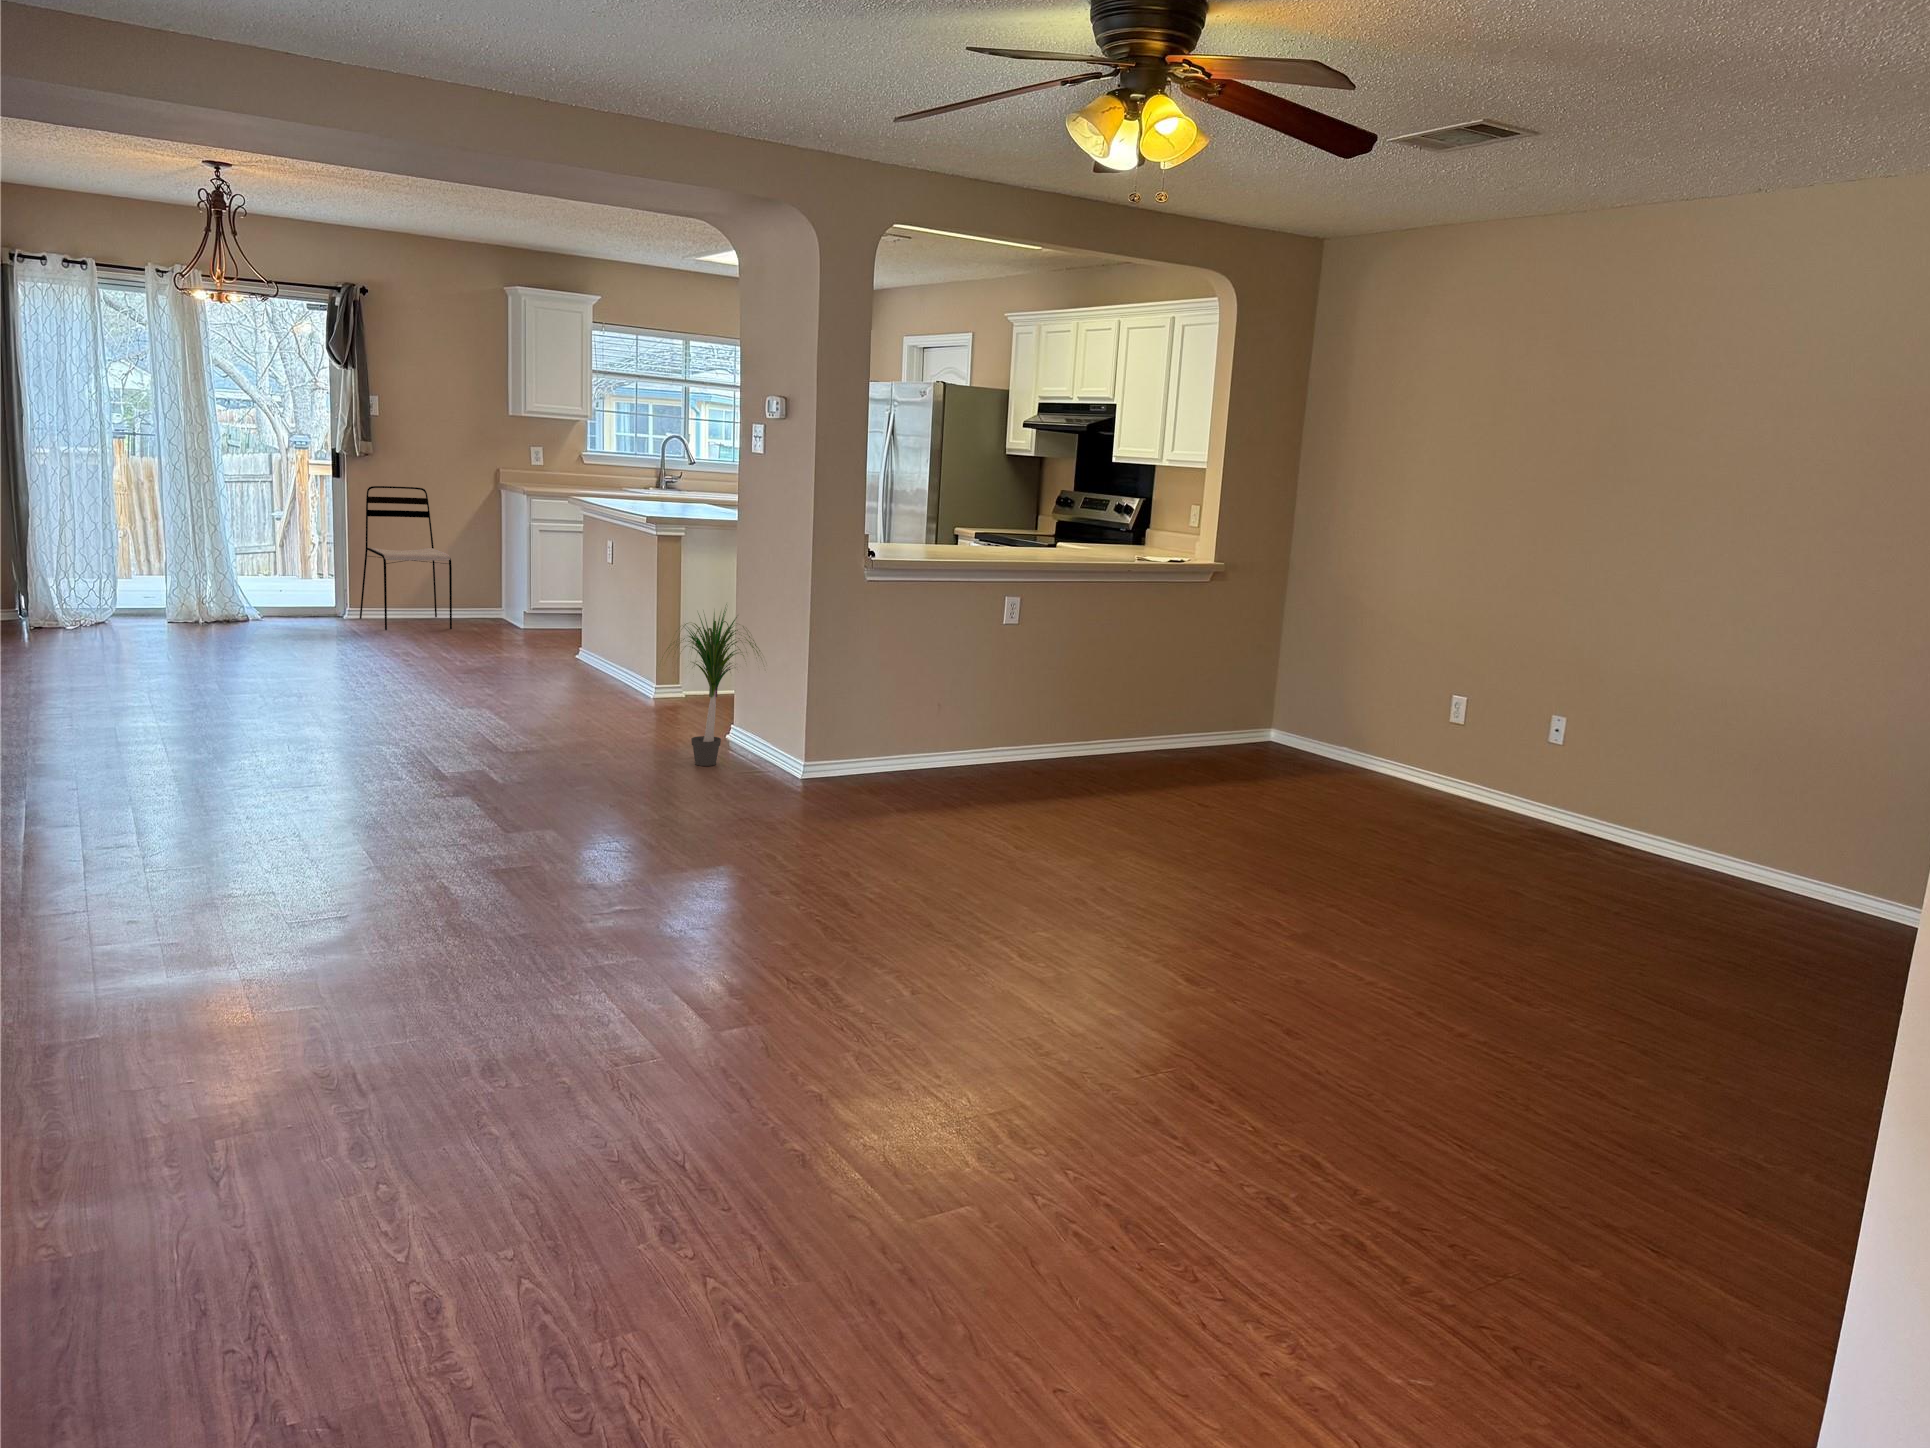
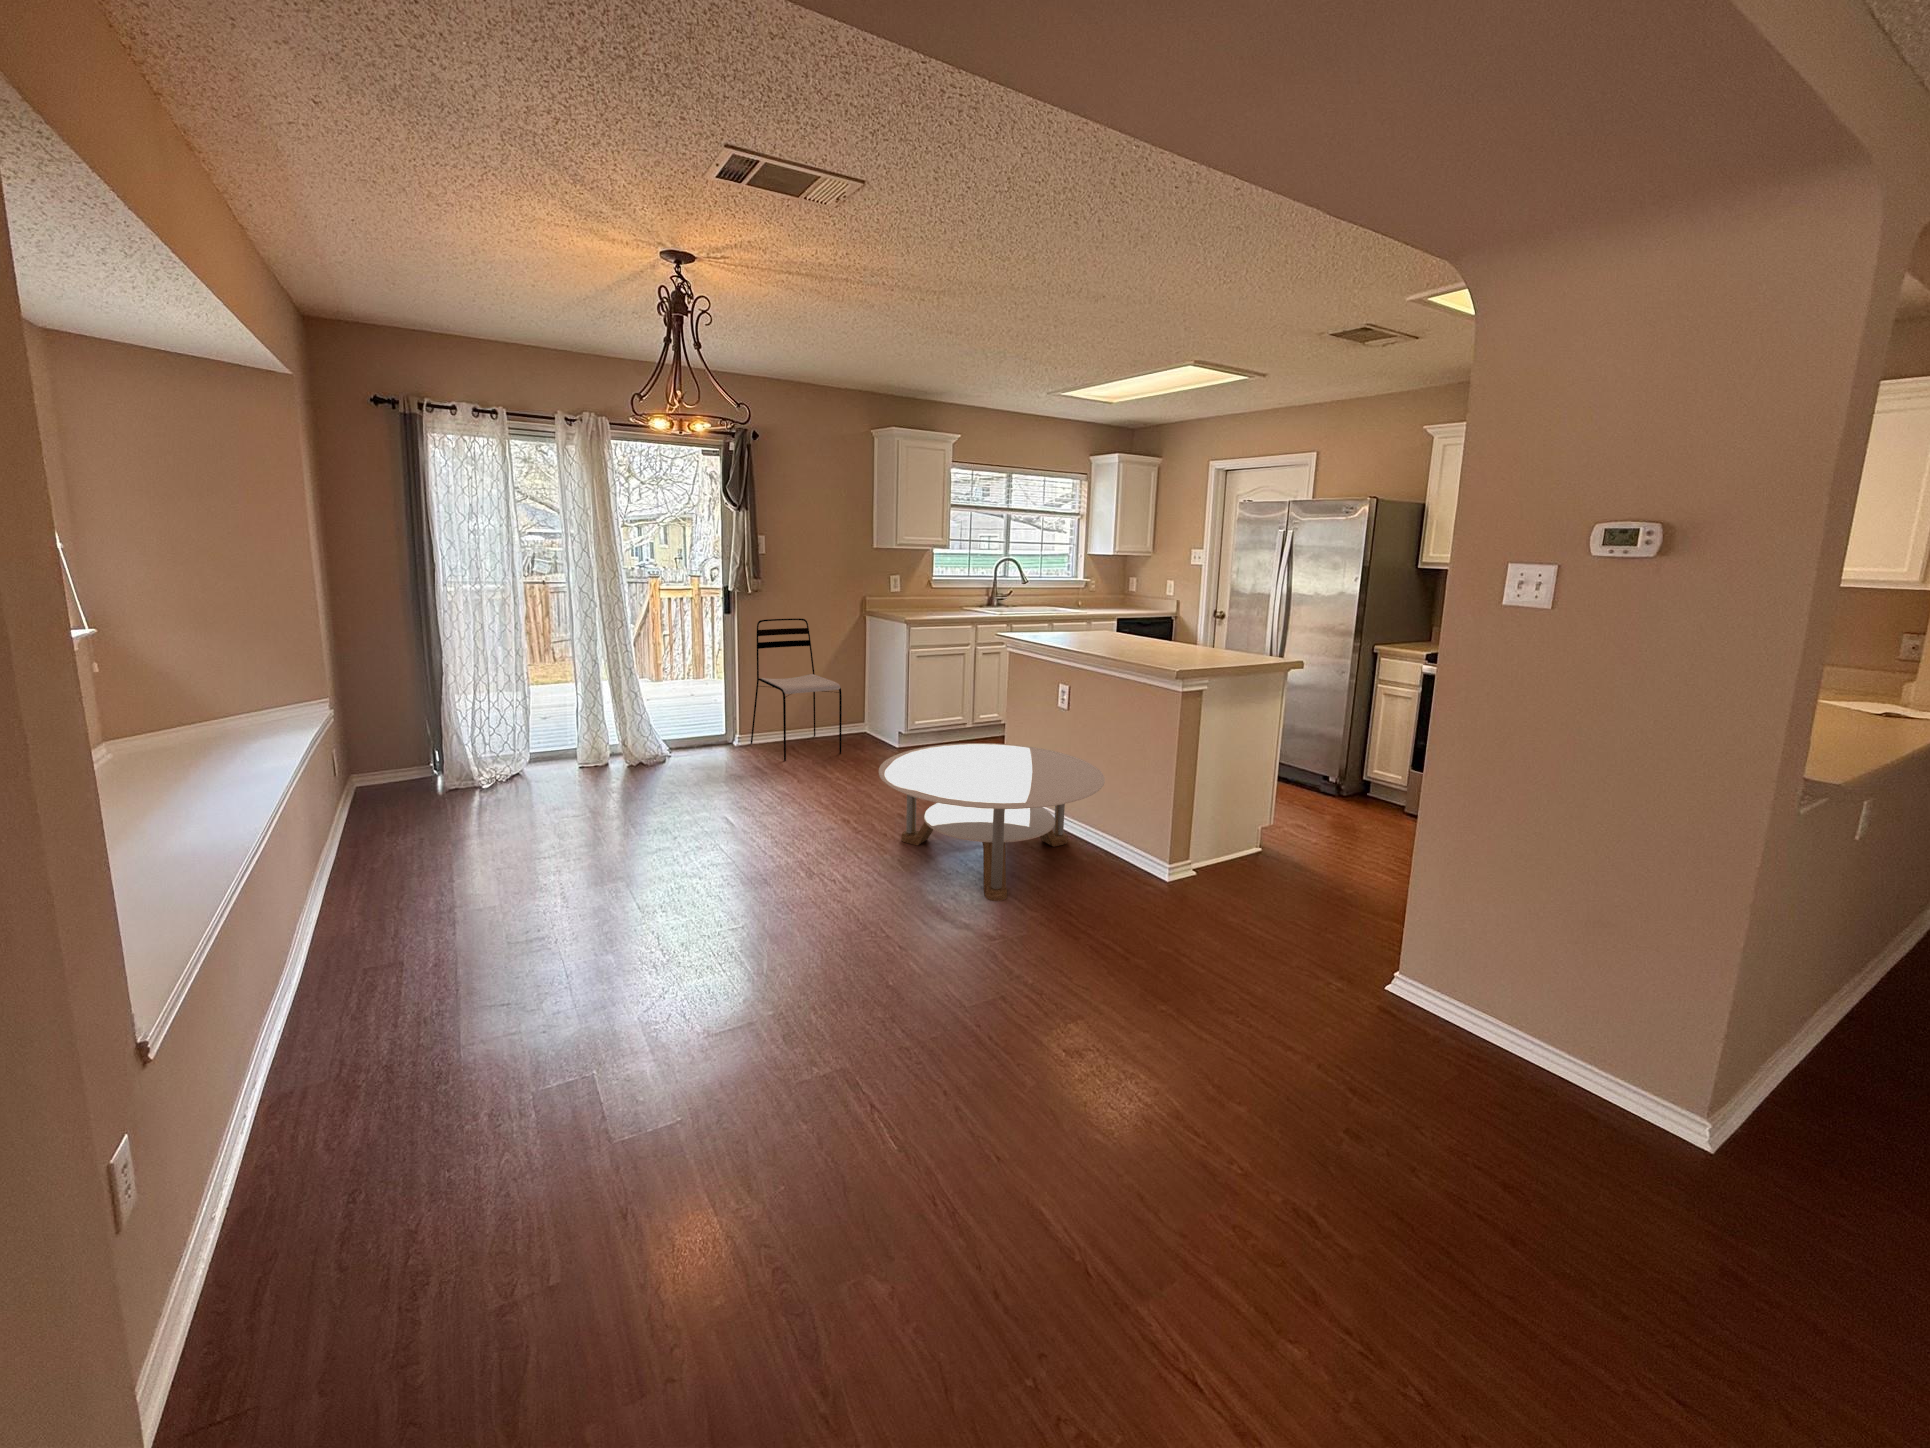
round table: none [411,594,616,699] -> present [879,743,1105,901]
potted plant: present [662,610,760,766] -> none [1405,840,1621,1109]

